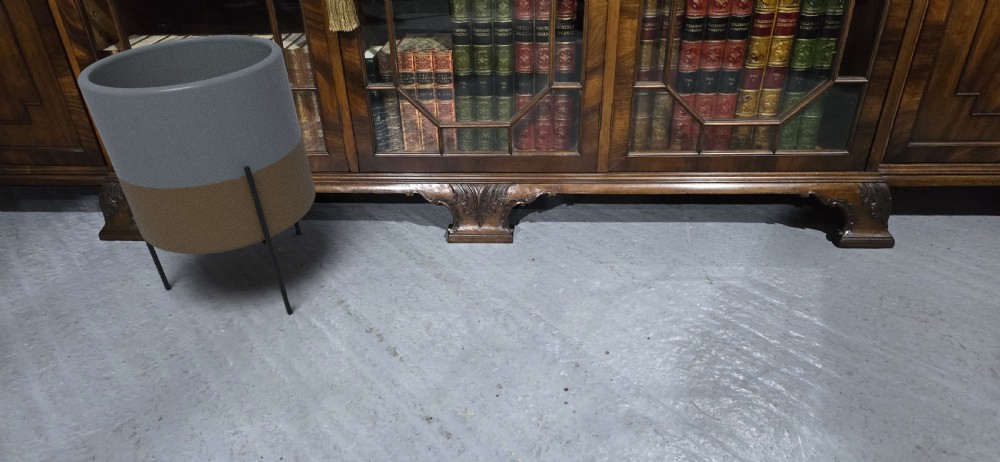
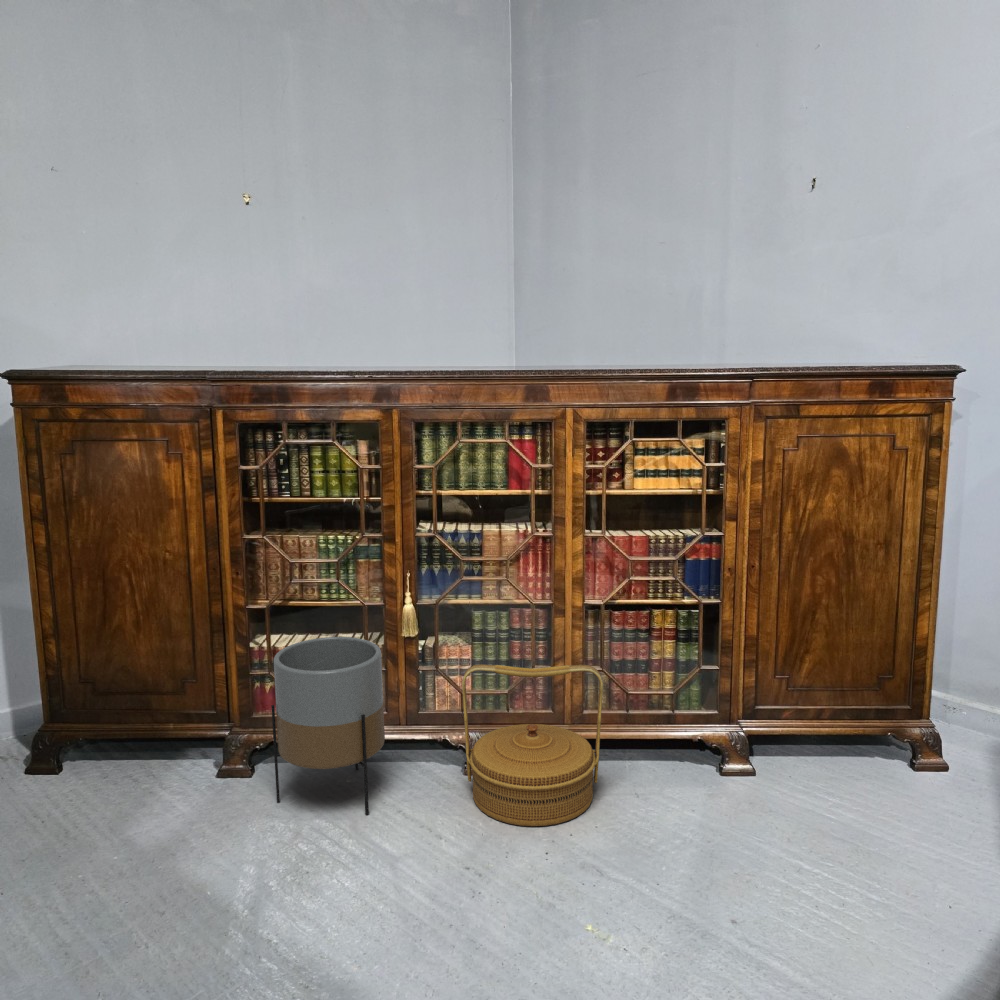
woven basket: none [424,75,677,342] -> present [462,664,603,826]

